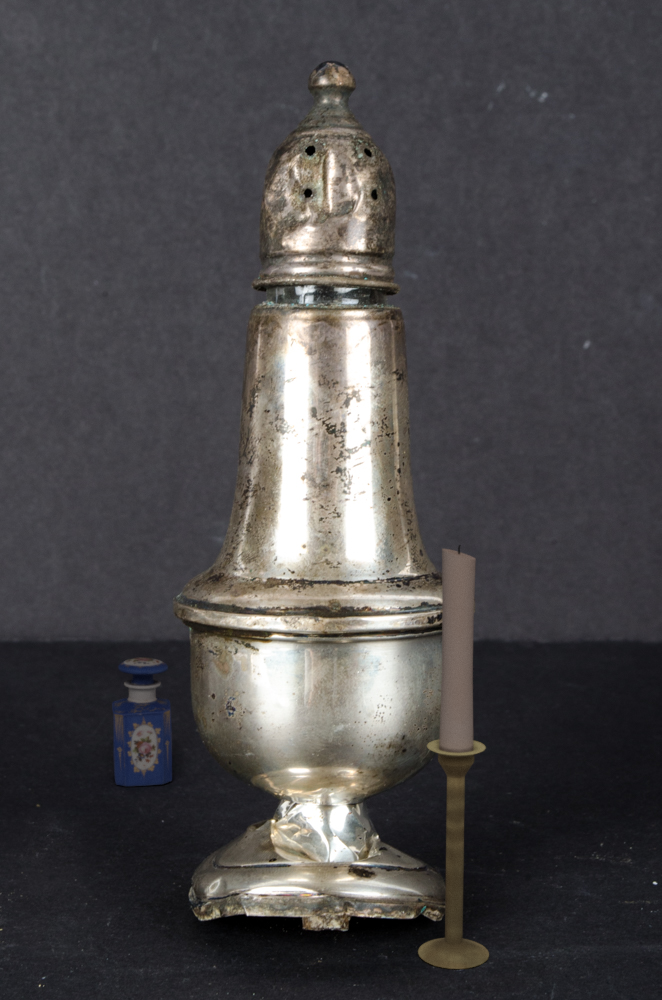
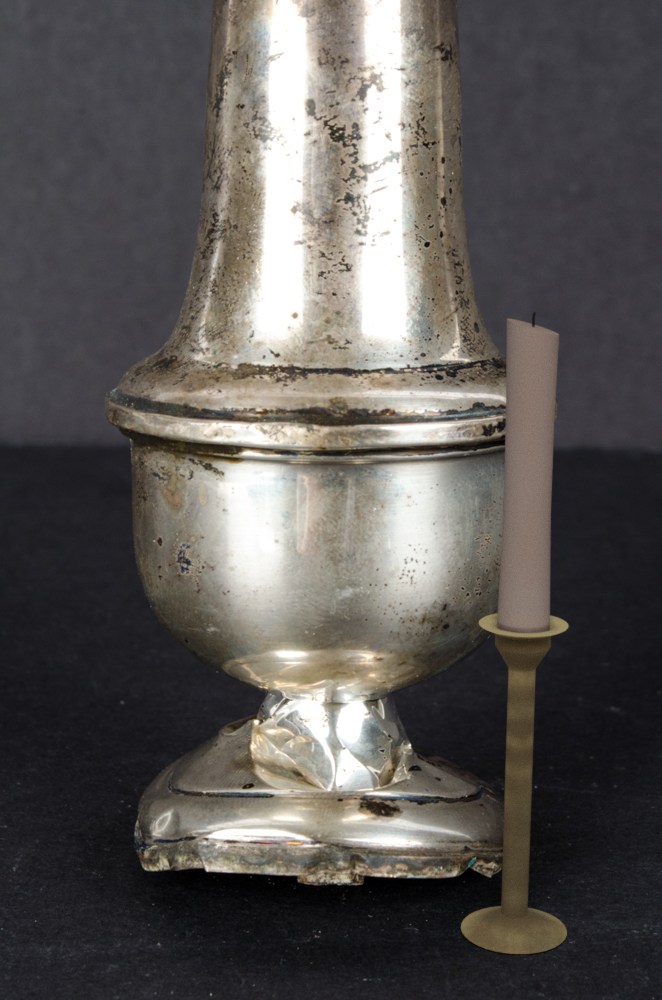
perfume bottle: present [112,658,172,786] -> none [47,497,131,677]

